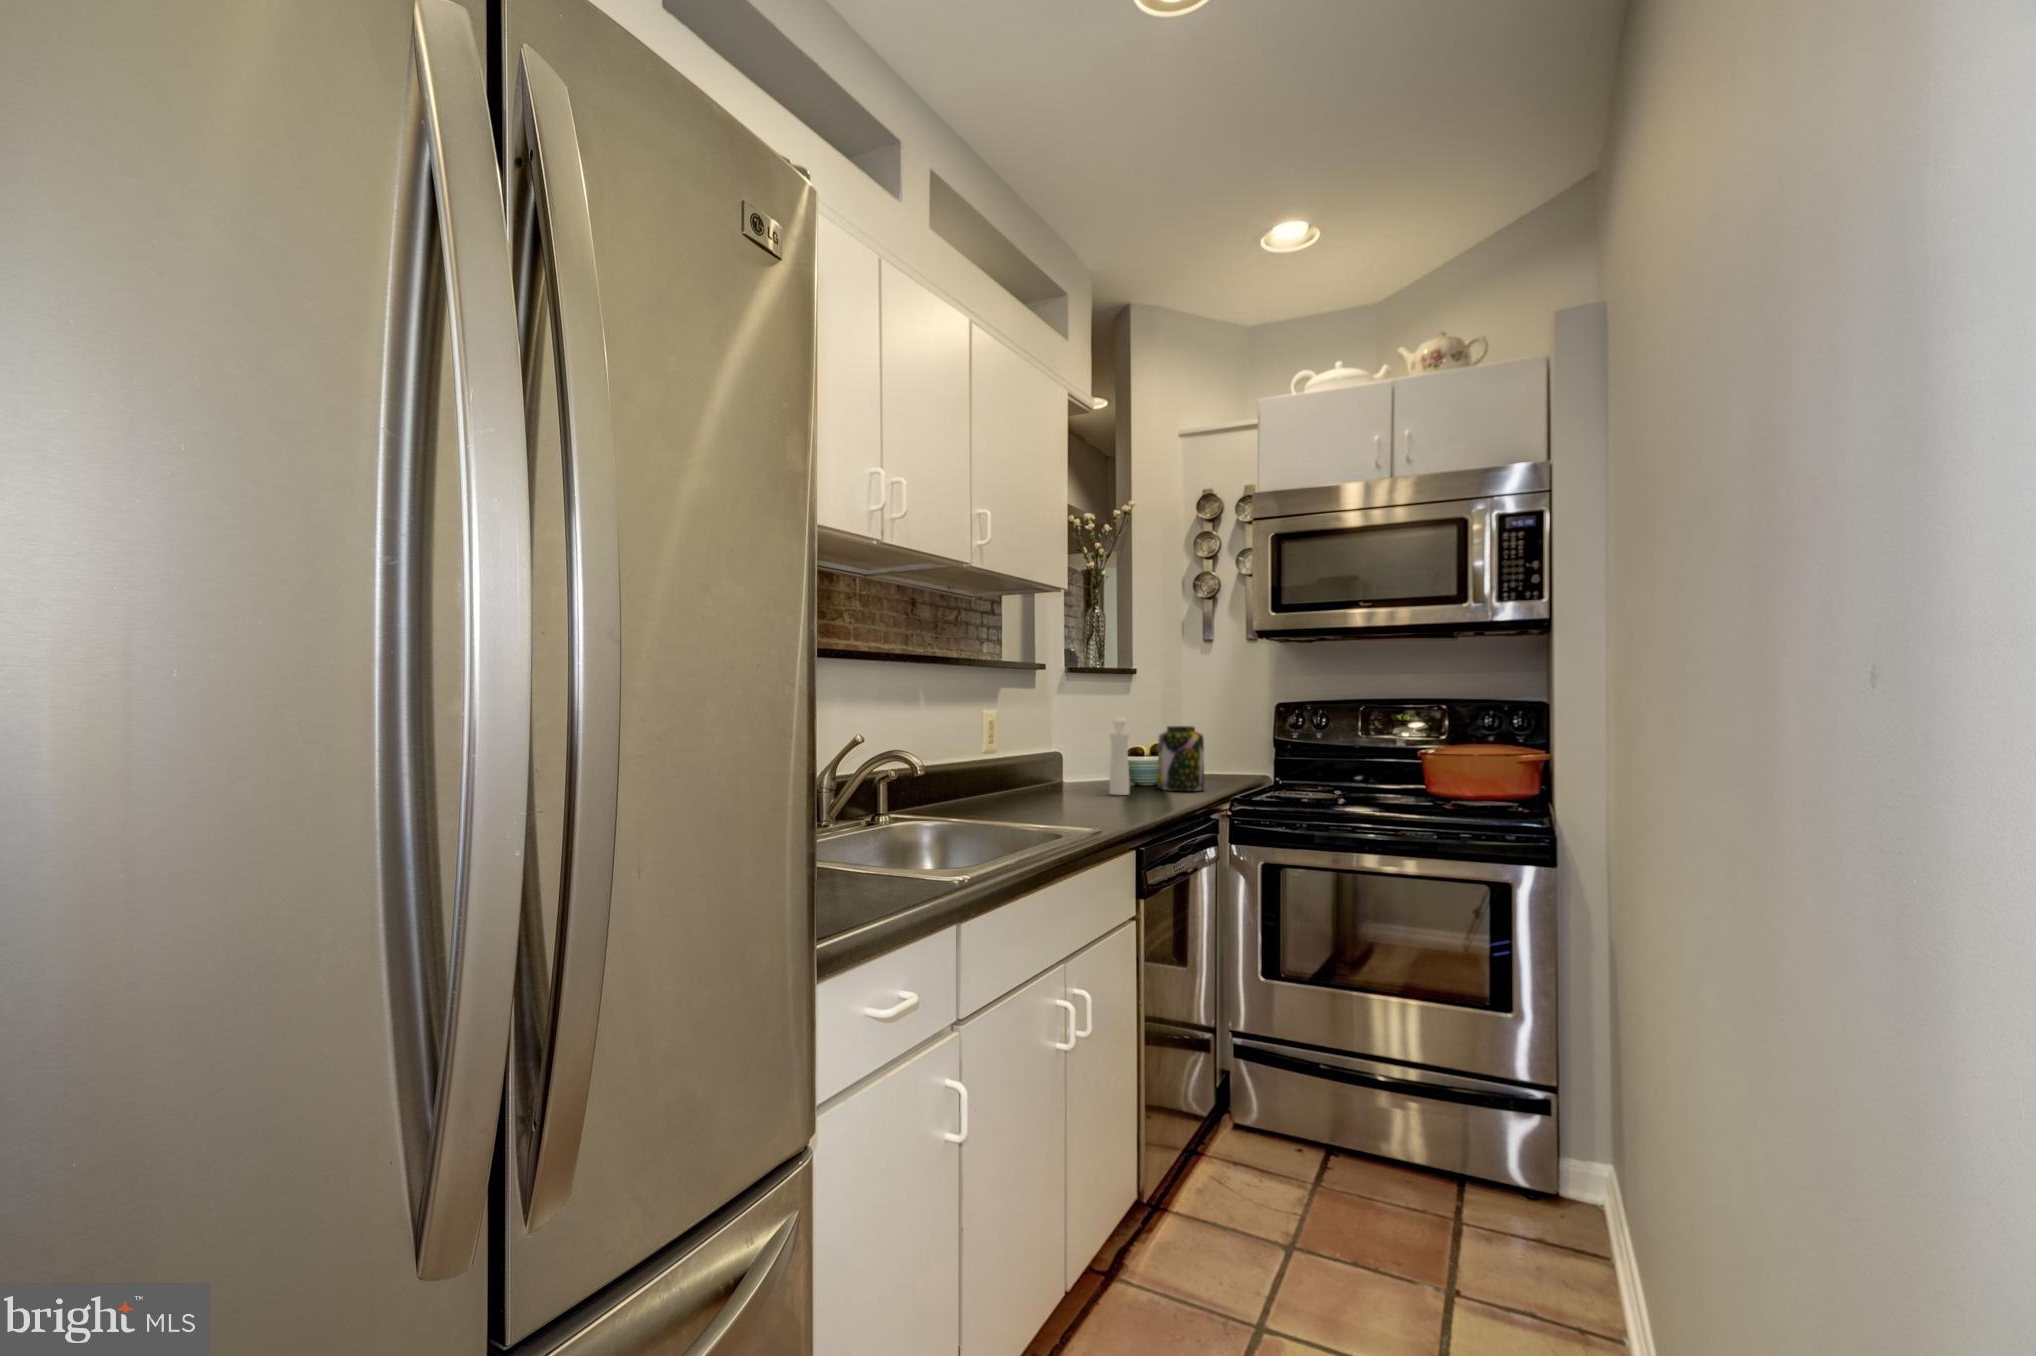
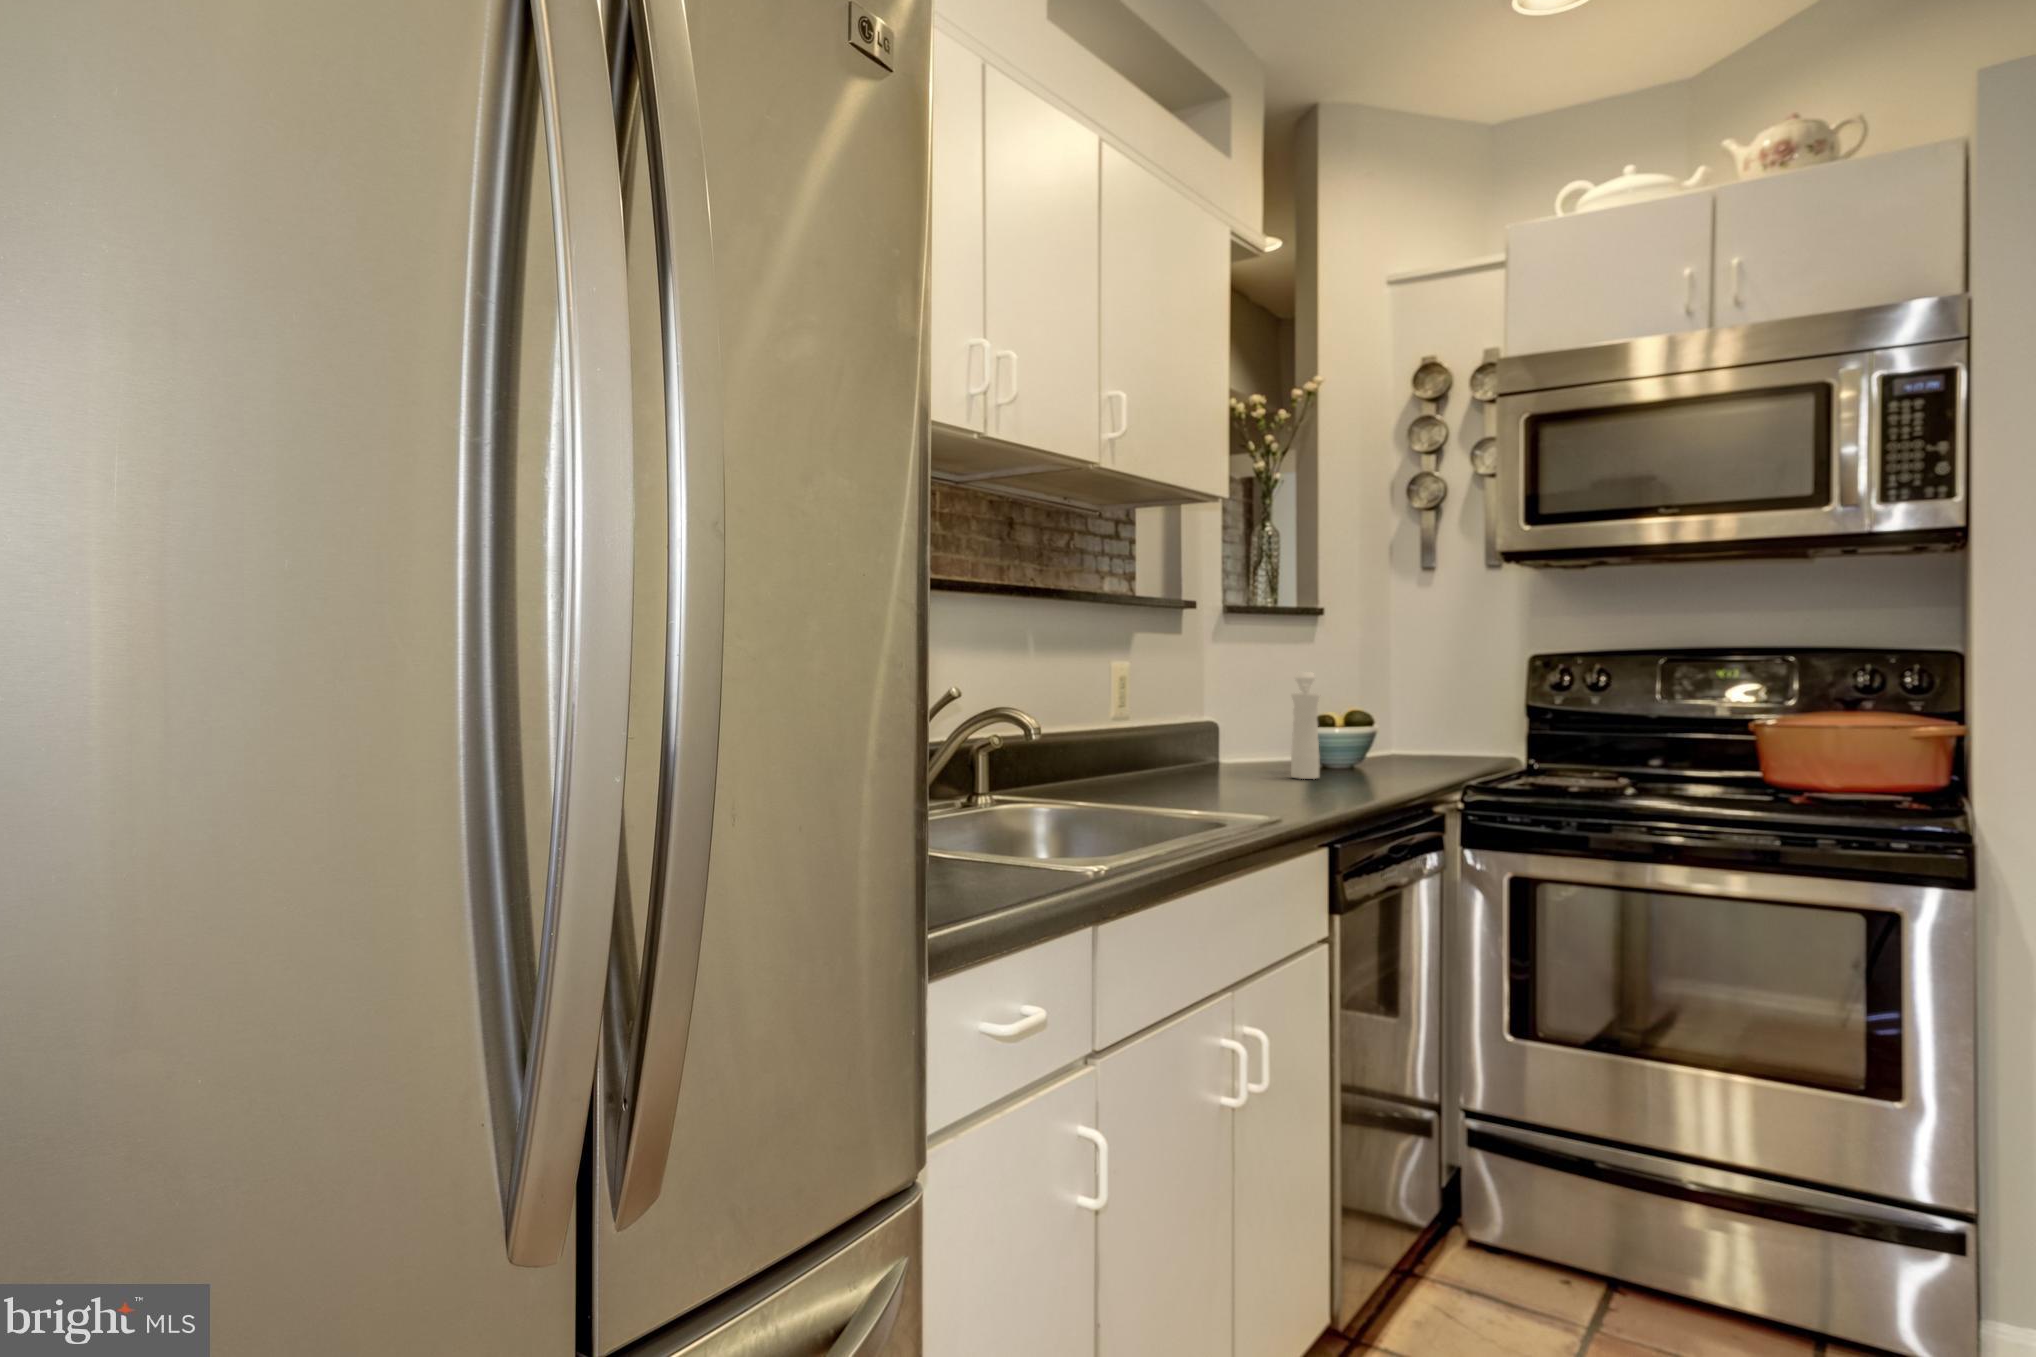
jar: present [1158,726,1204,791] -> none [1359,685,1425,776]

